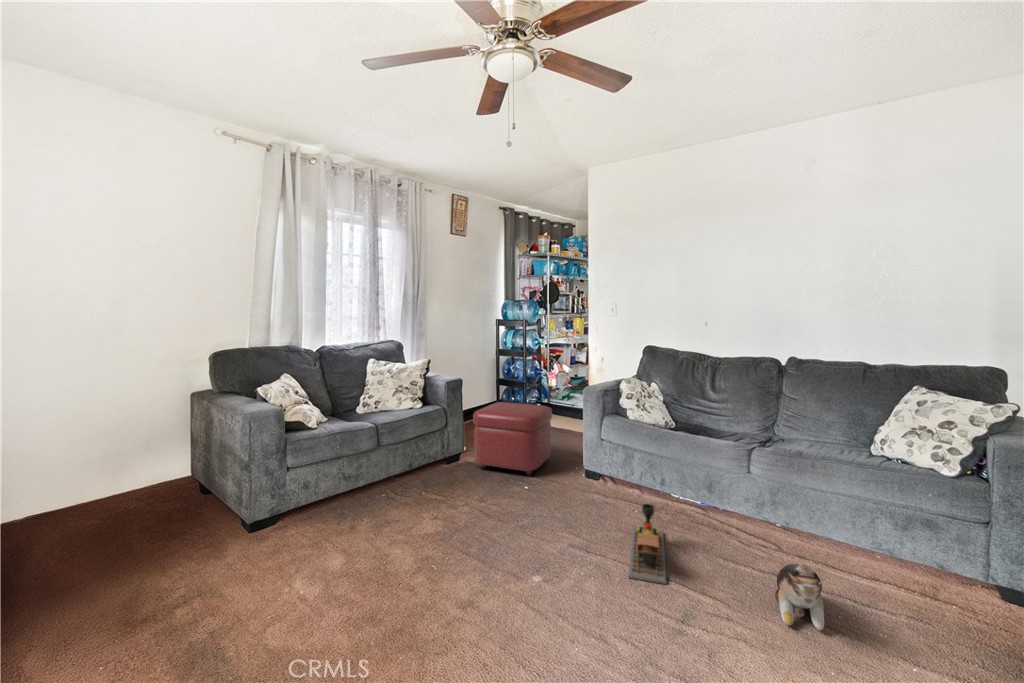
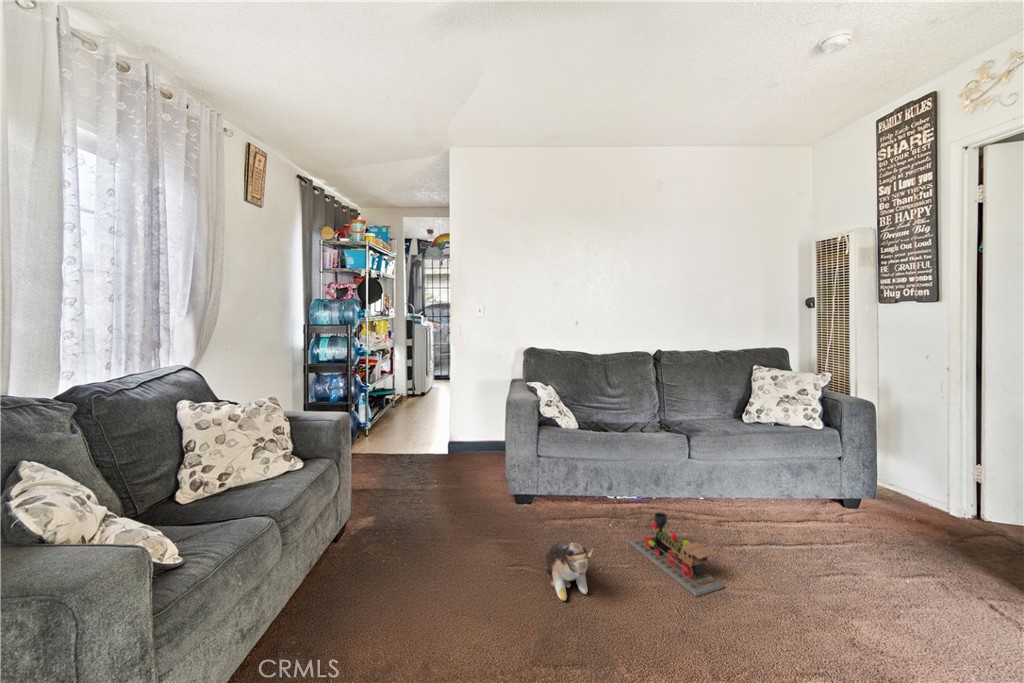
ottoman: present [473,402,552,475] -> none [377,429,470,527]
plush toy: present [775,564,826,630] -> present [546,542,593,601]

